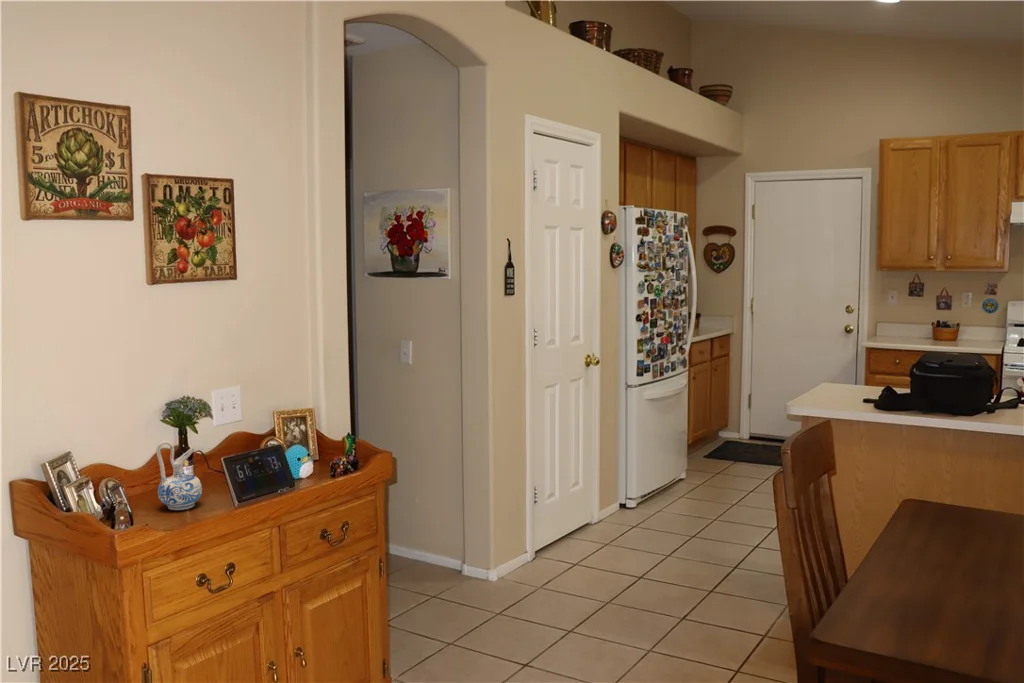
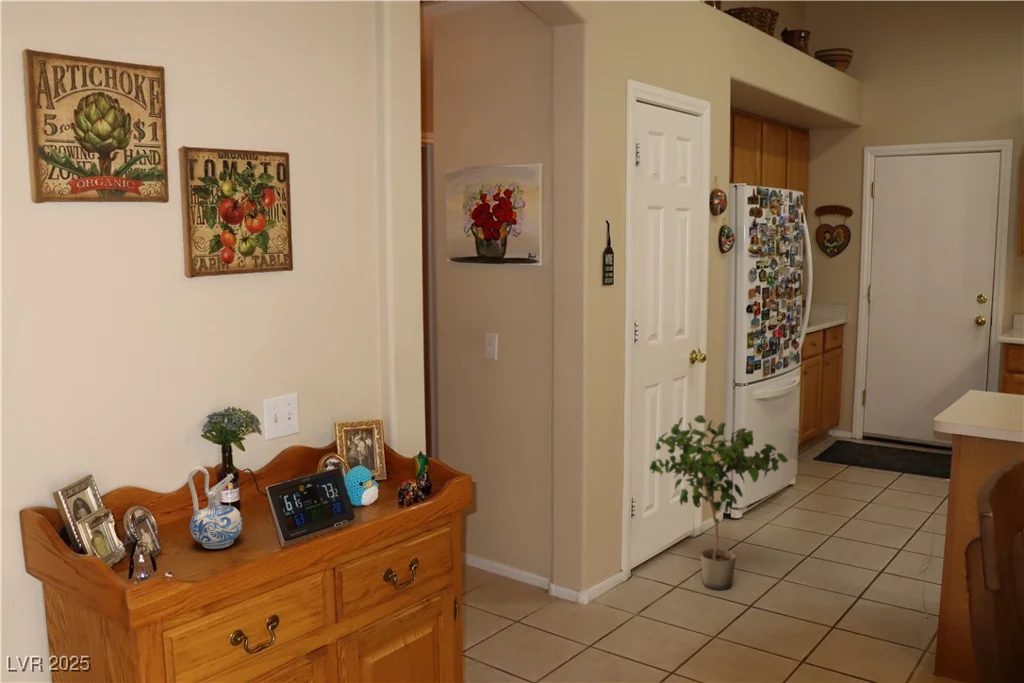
potted plant: none [550,411,670,566] -> present [650,415,788,590]

